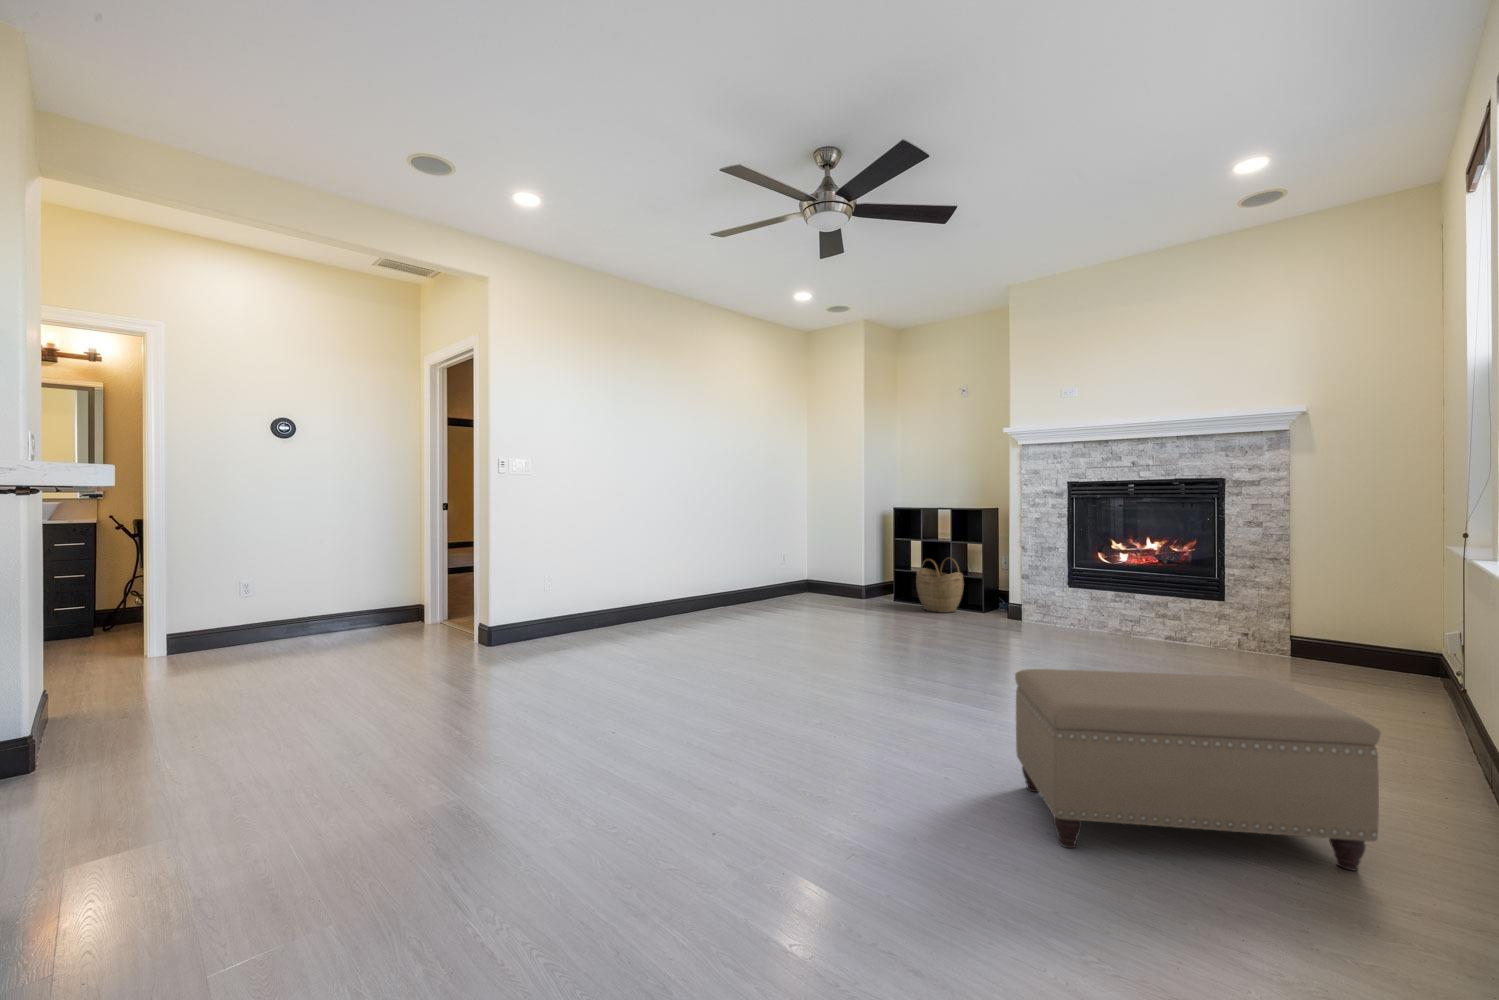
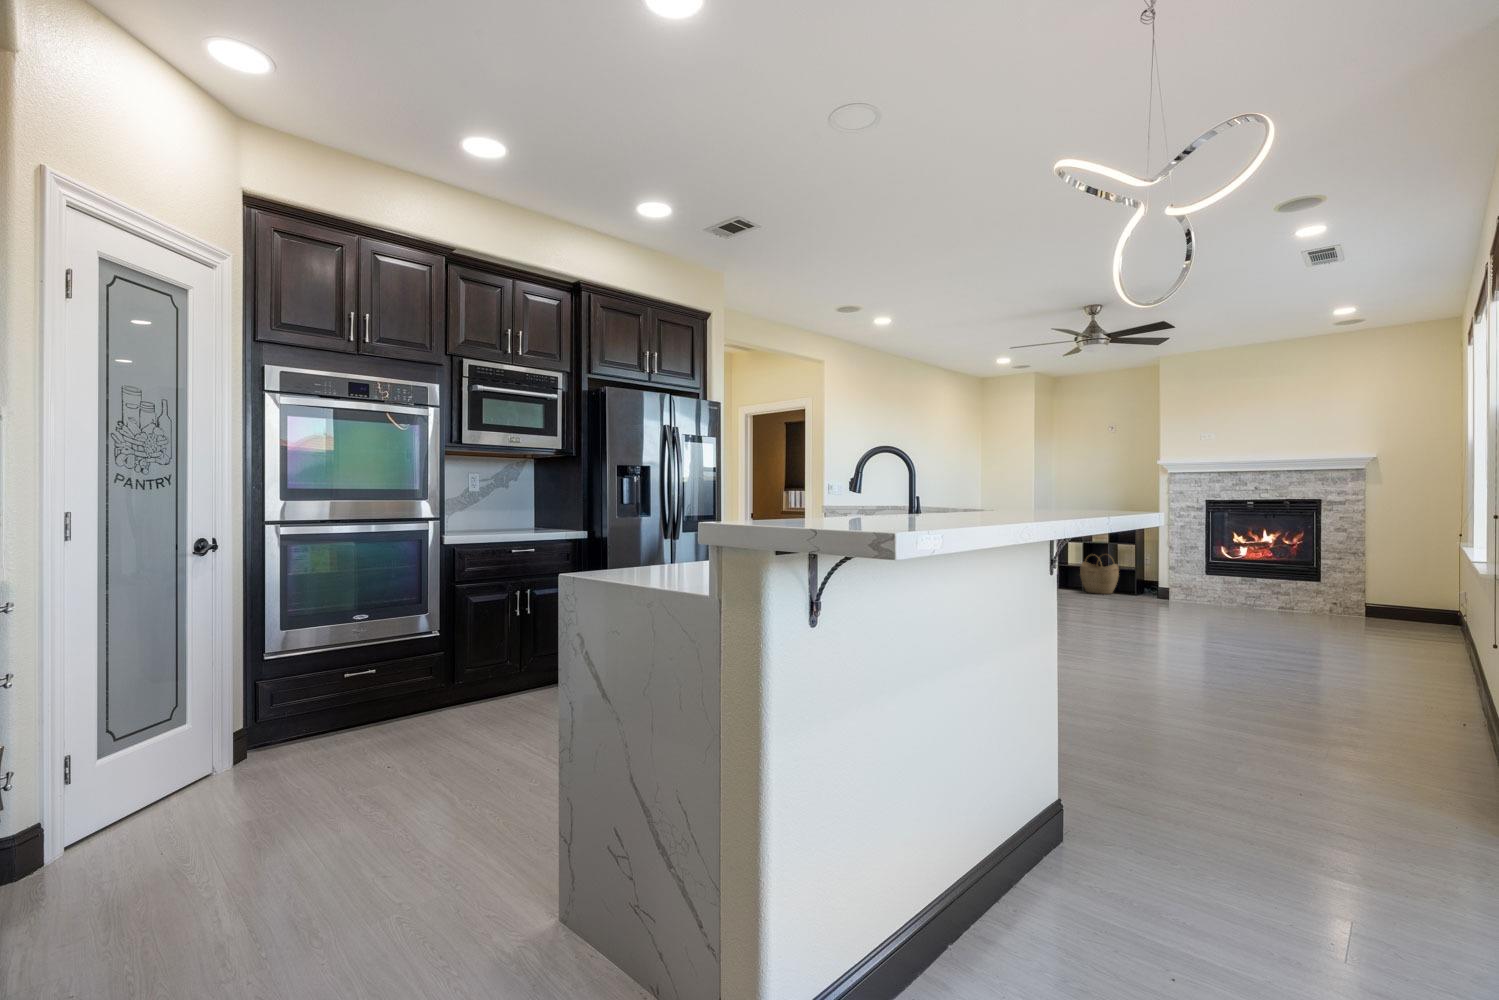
ottoman: present [1015,669,1380,871] -> none [1251,593,1432,669]

